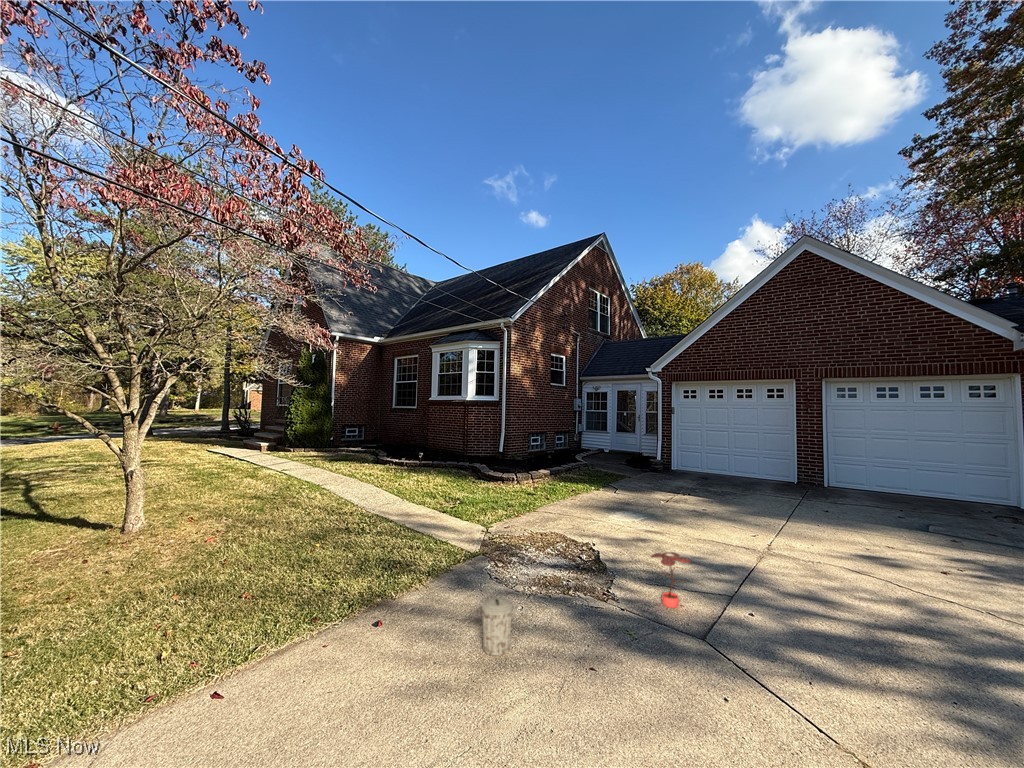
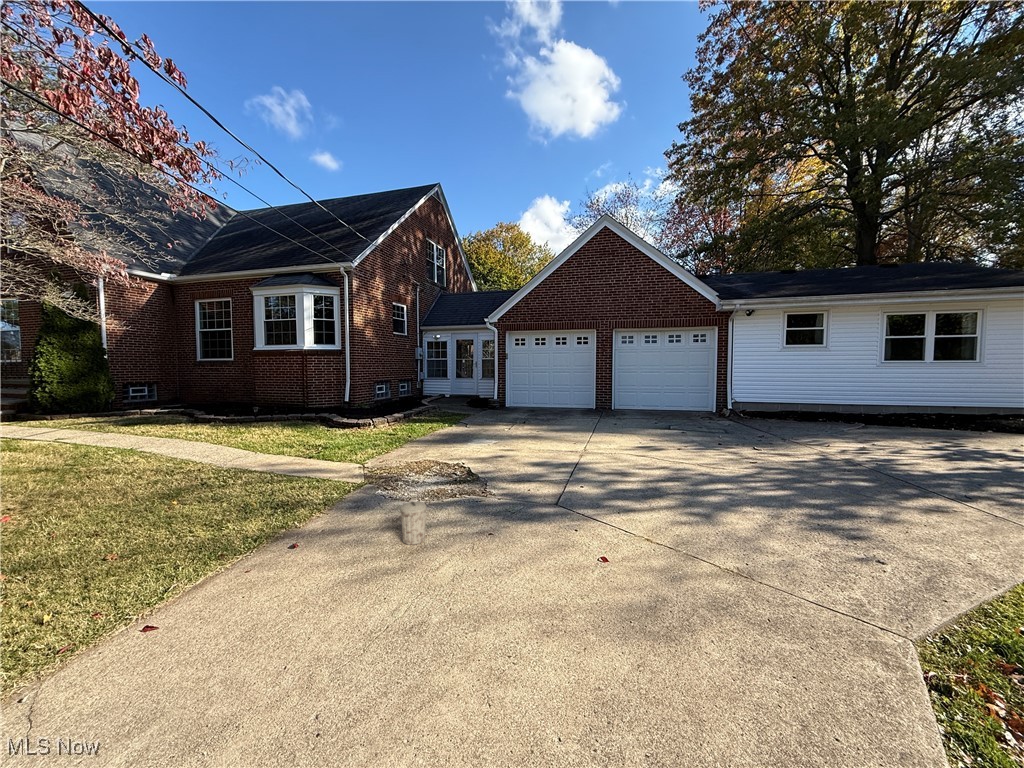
potted plant: present [651,552,691,608] -> none [517,455,546,494]

